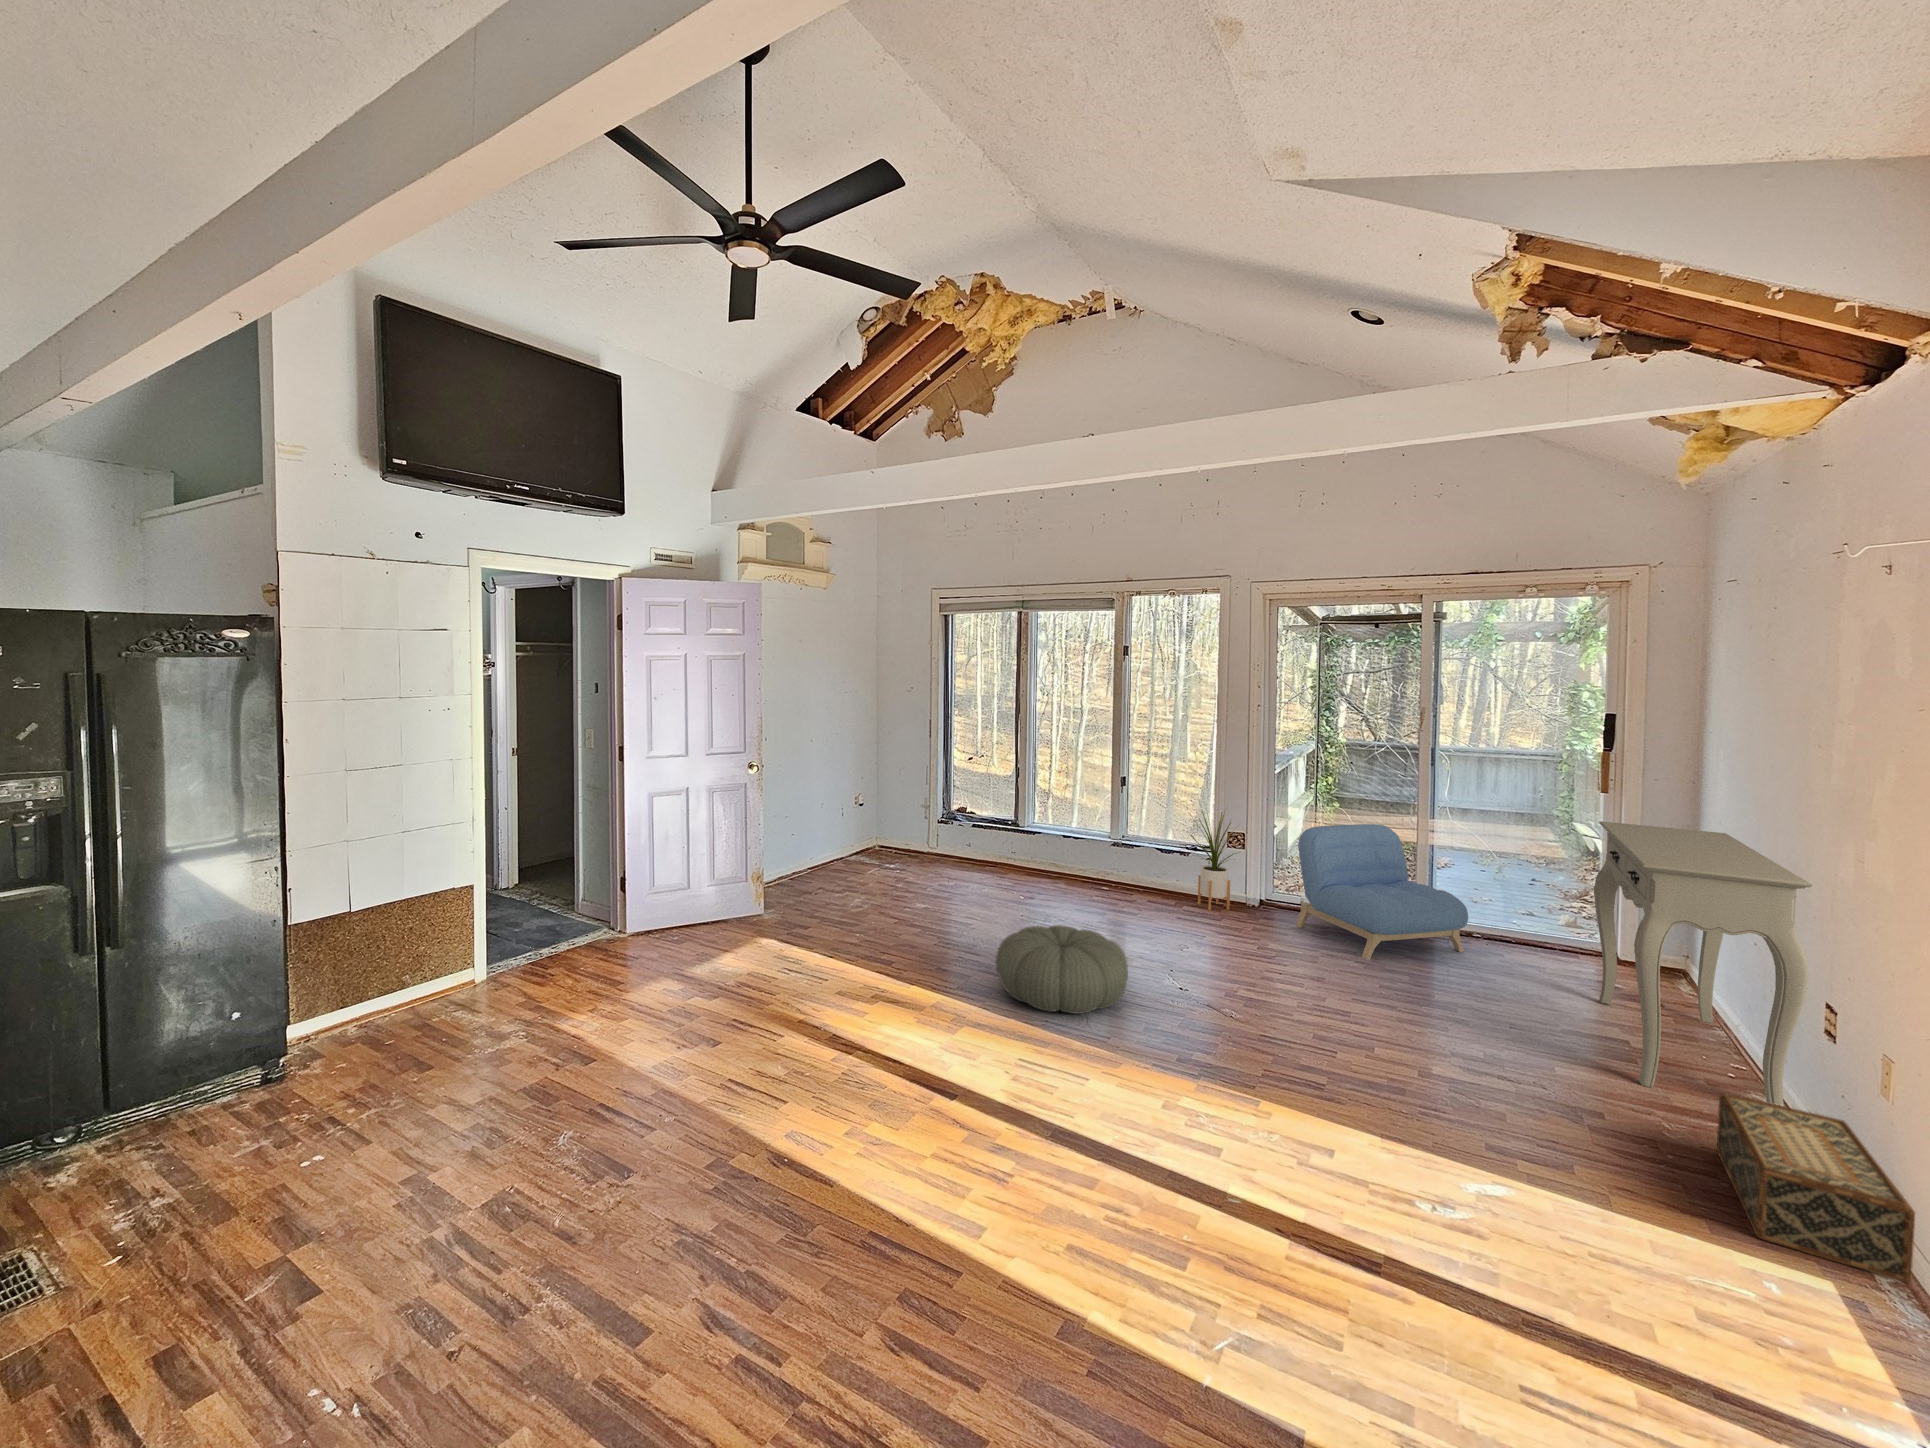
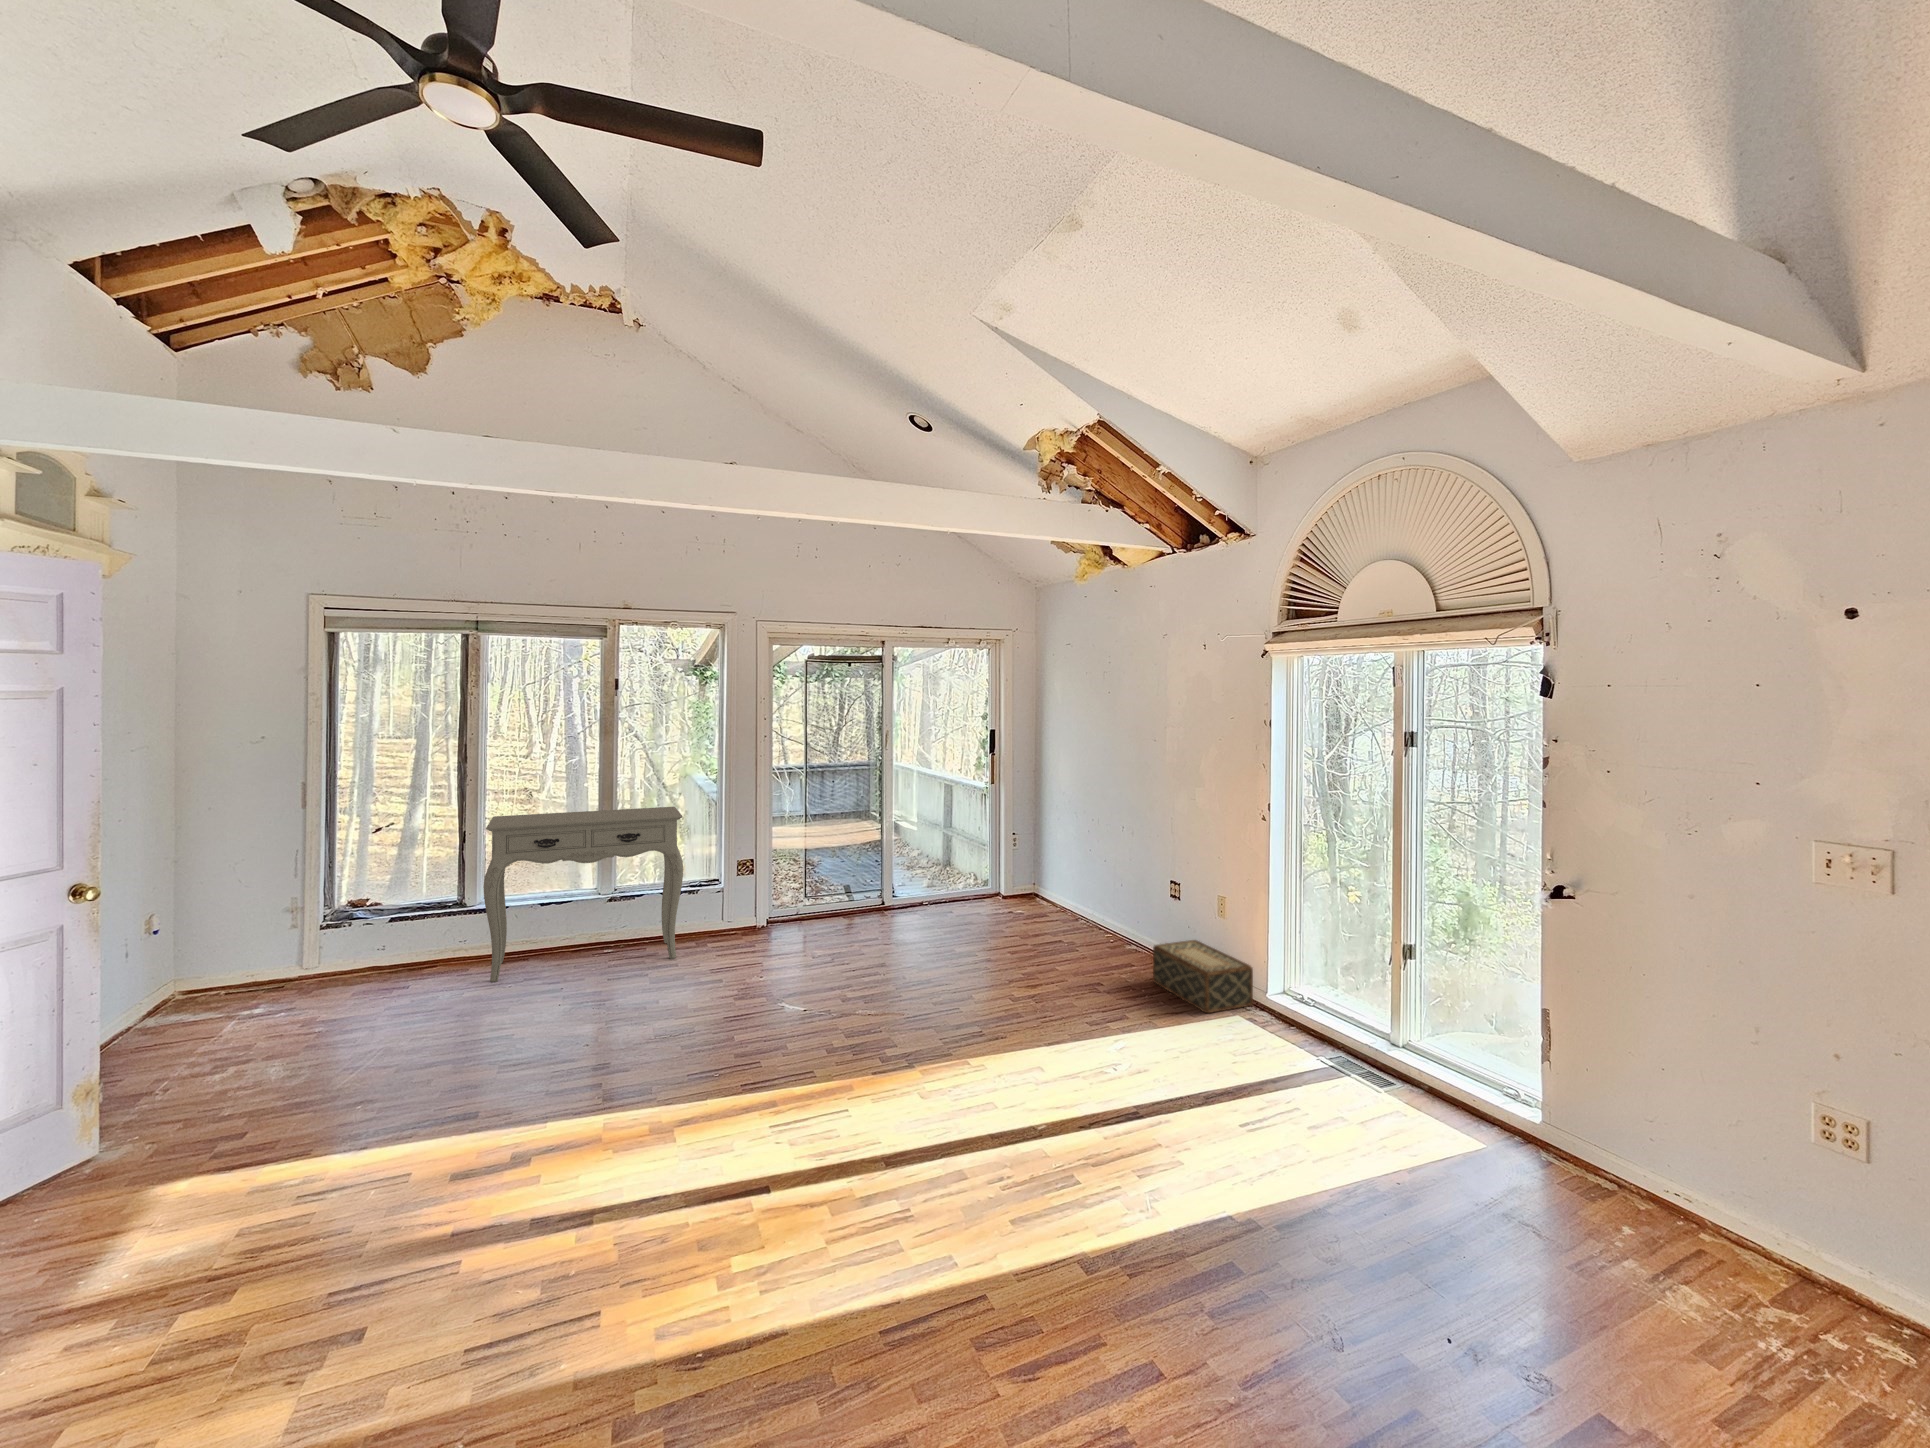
house plant: present [1189,811,1236,911] -> none [703,835,761,944]
console table: present [1594,821,1812,1106] -> present [483,807,683,982]
armchair: present [1296,824,1468,959] -> none [812,830,934,943]
pouf: present [996,925,1128,1014] -> none [643,984,793,1084]

